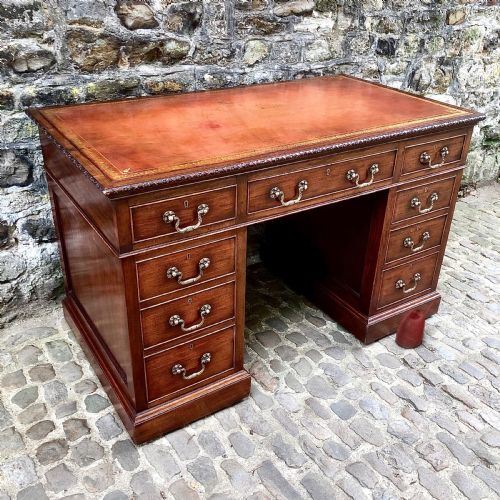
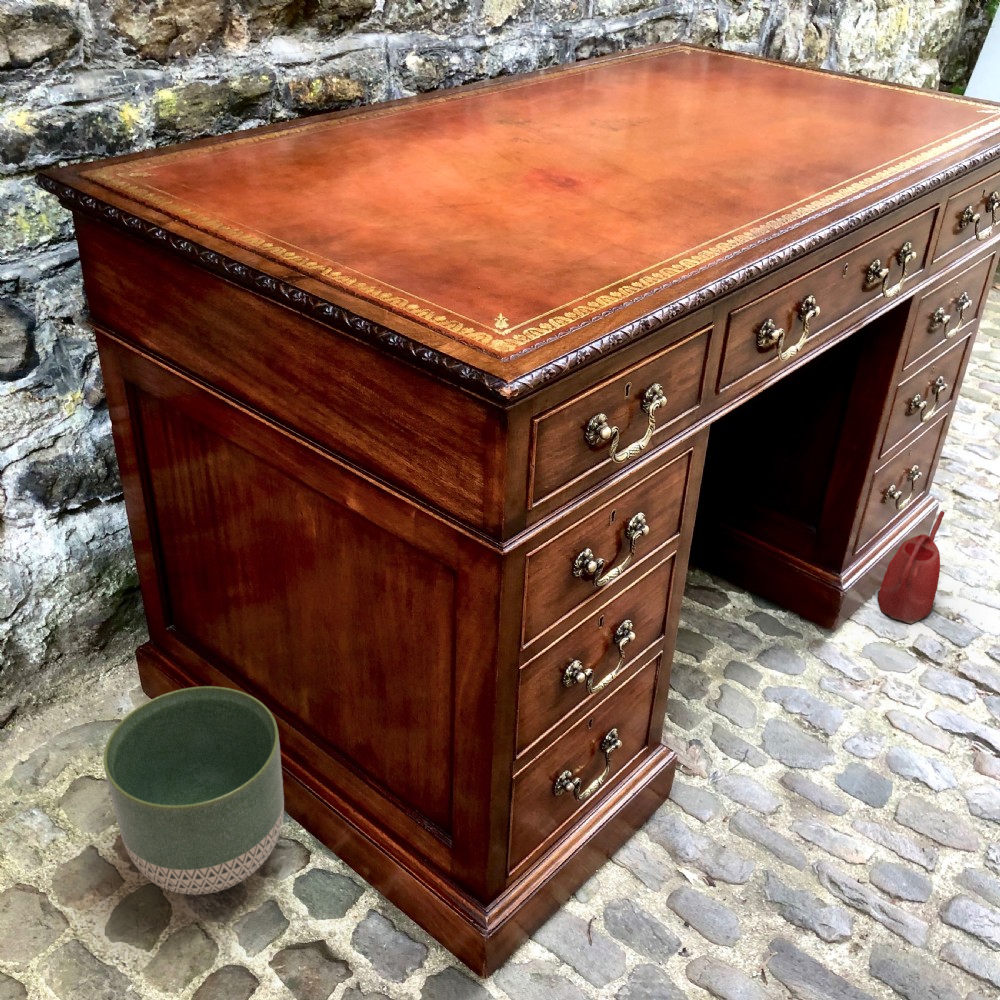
planter: none [17,313,90,393] -> present [104,686,284,895]

